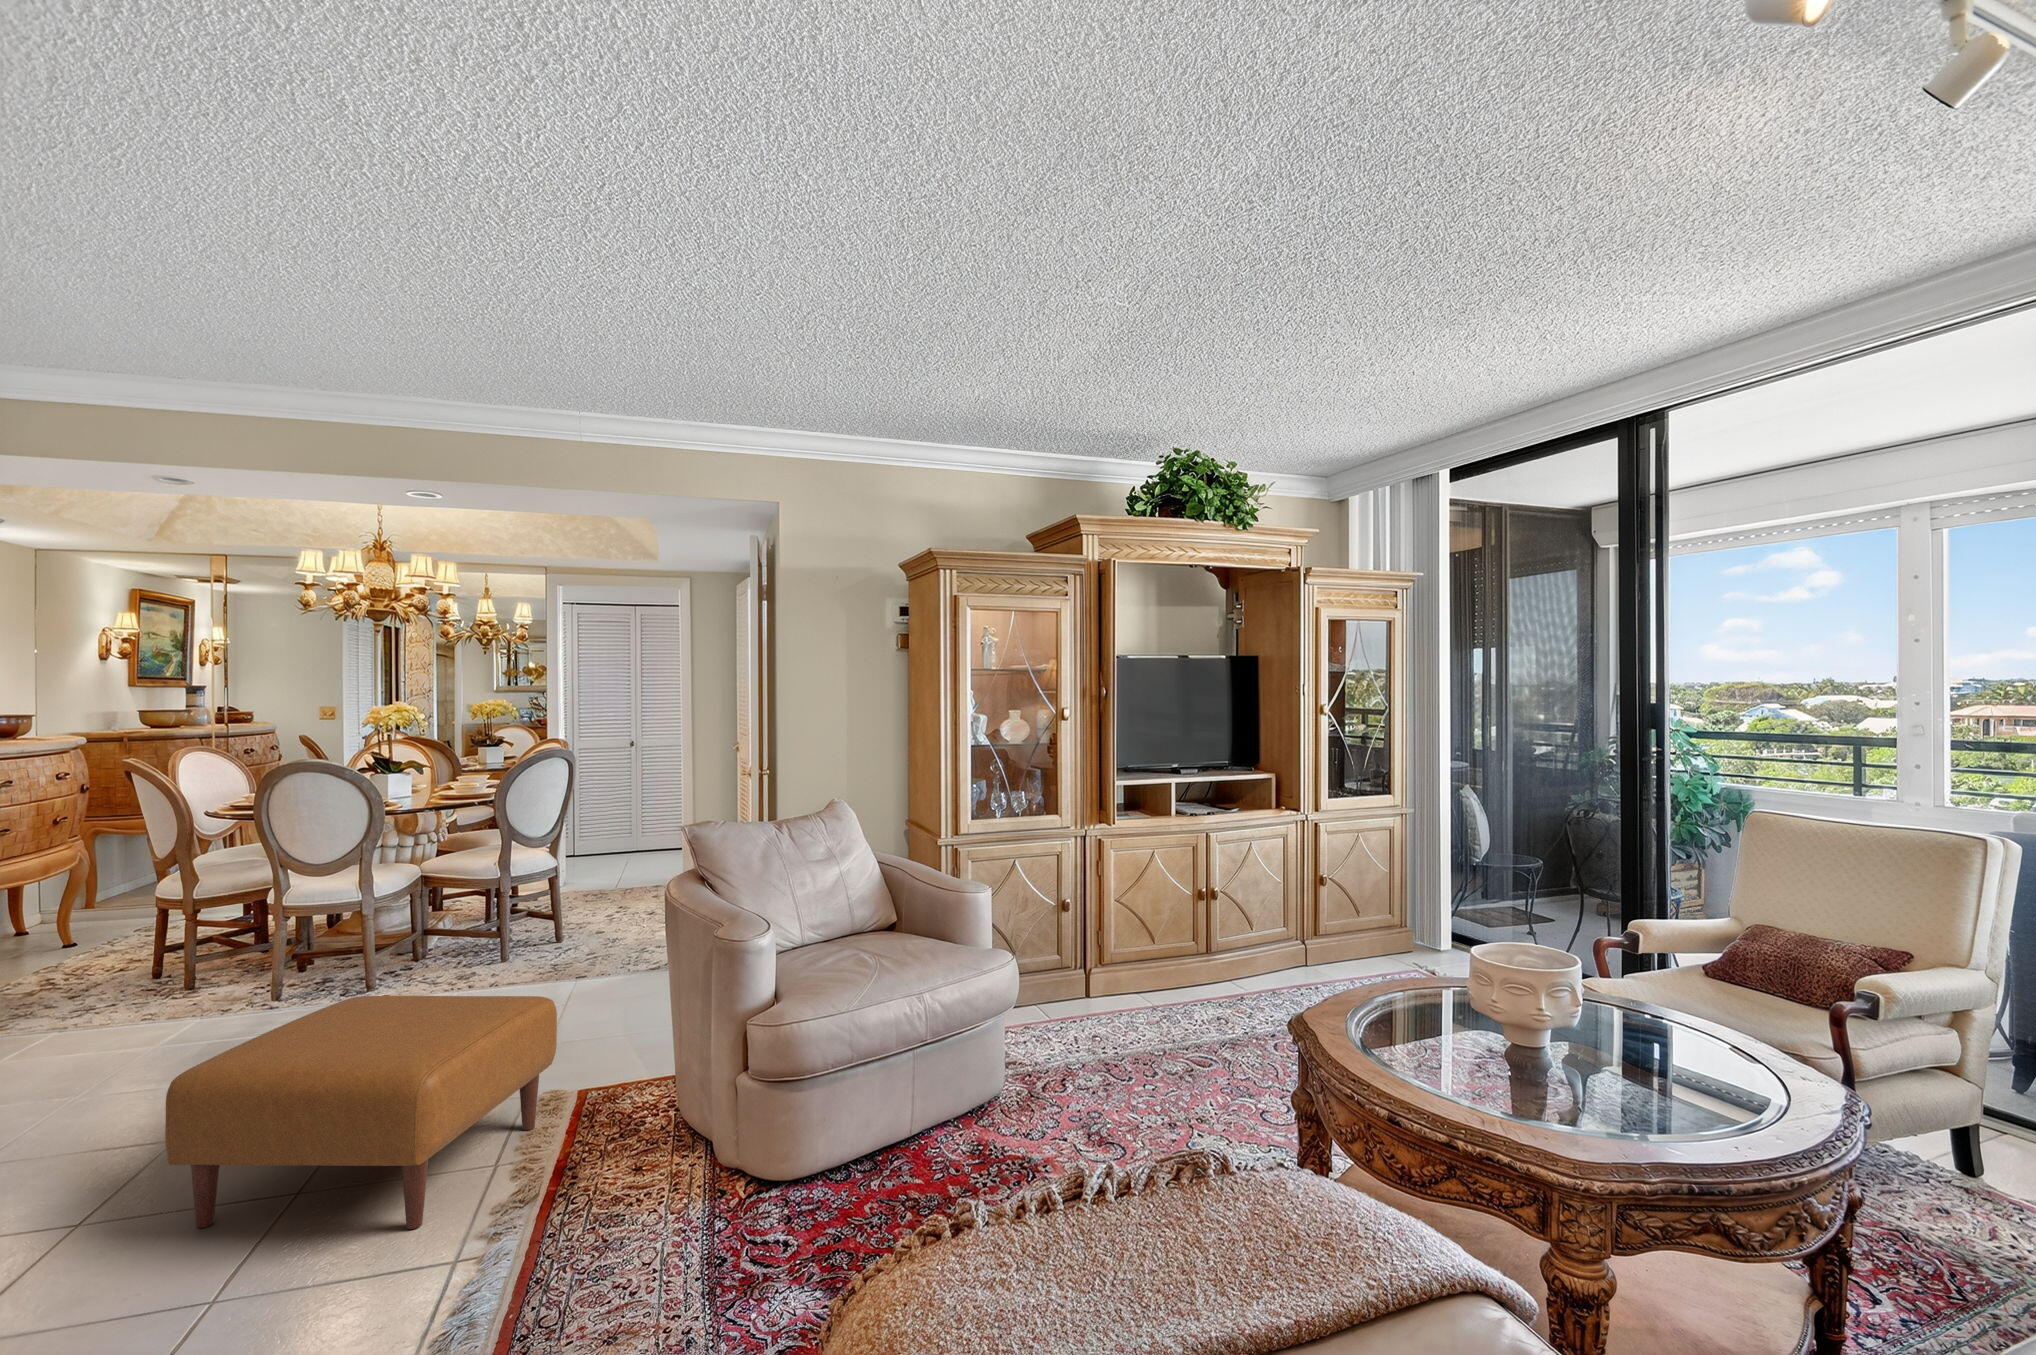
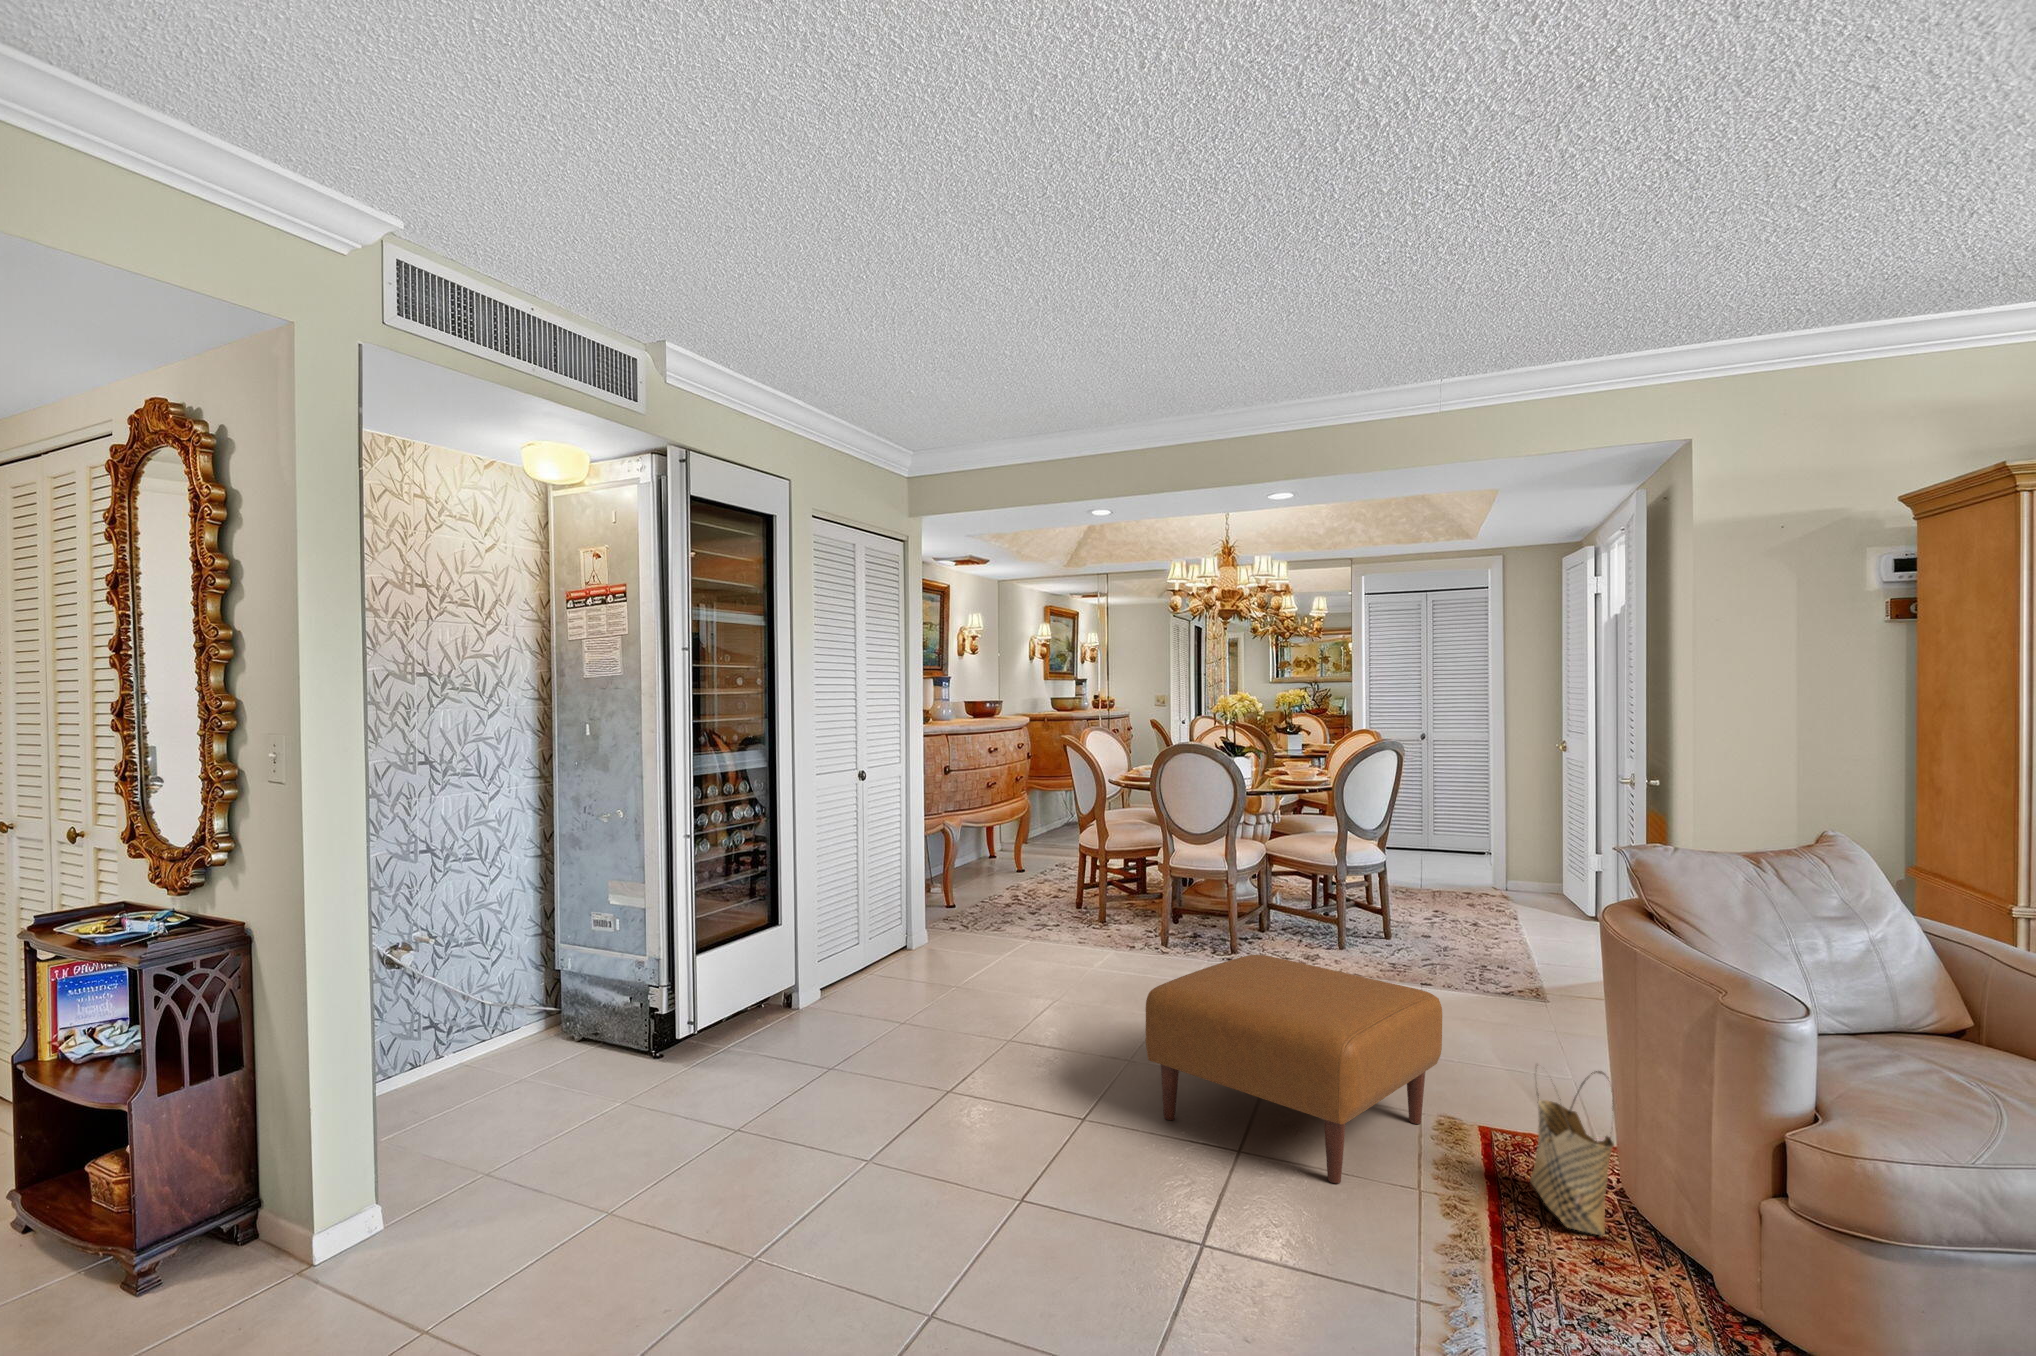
woven basket: none [624,1035,690,1186] -> present [1530,1065,1614,1235]

